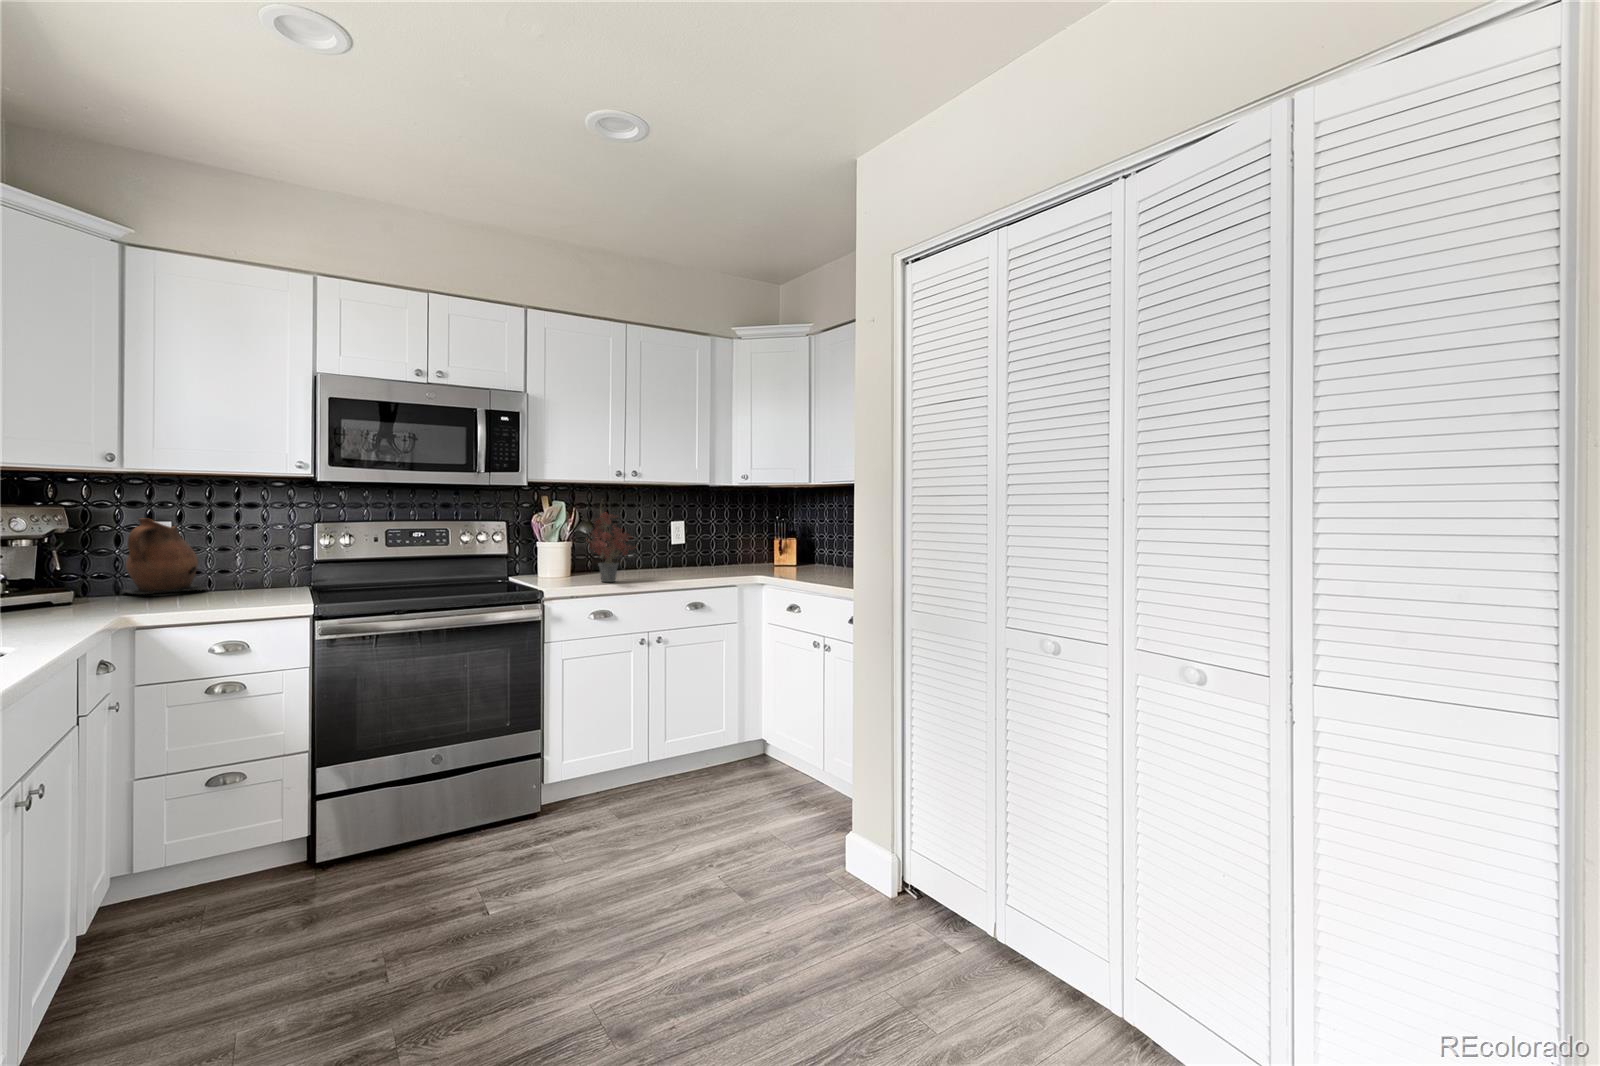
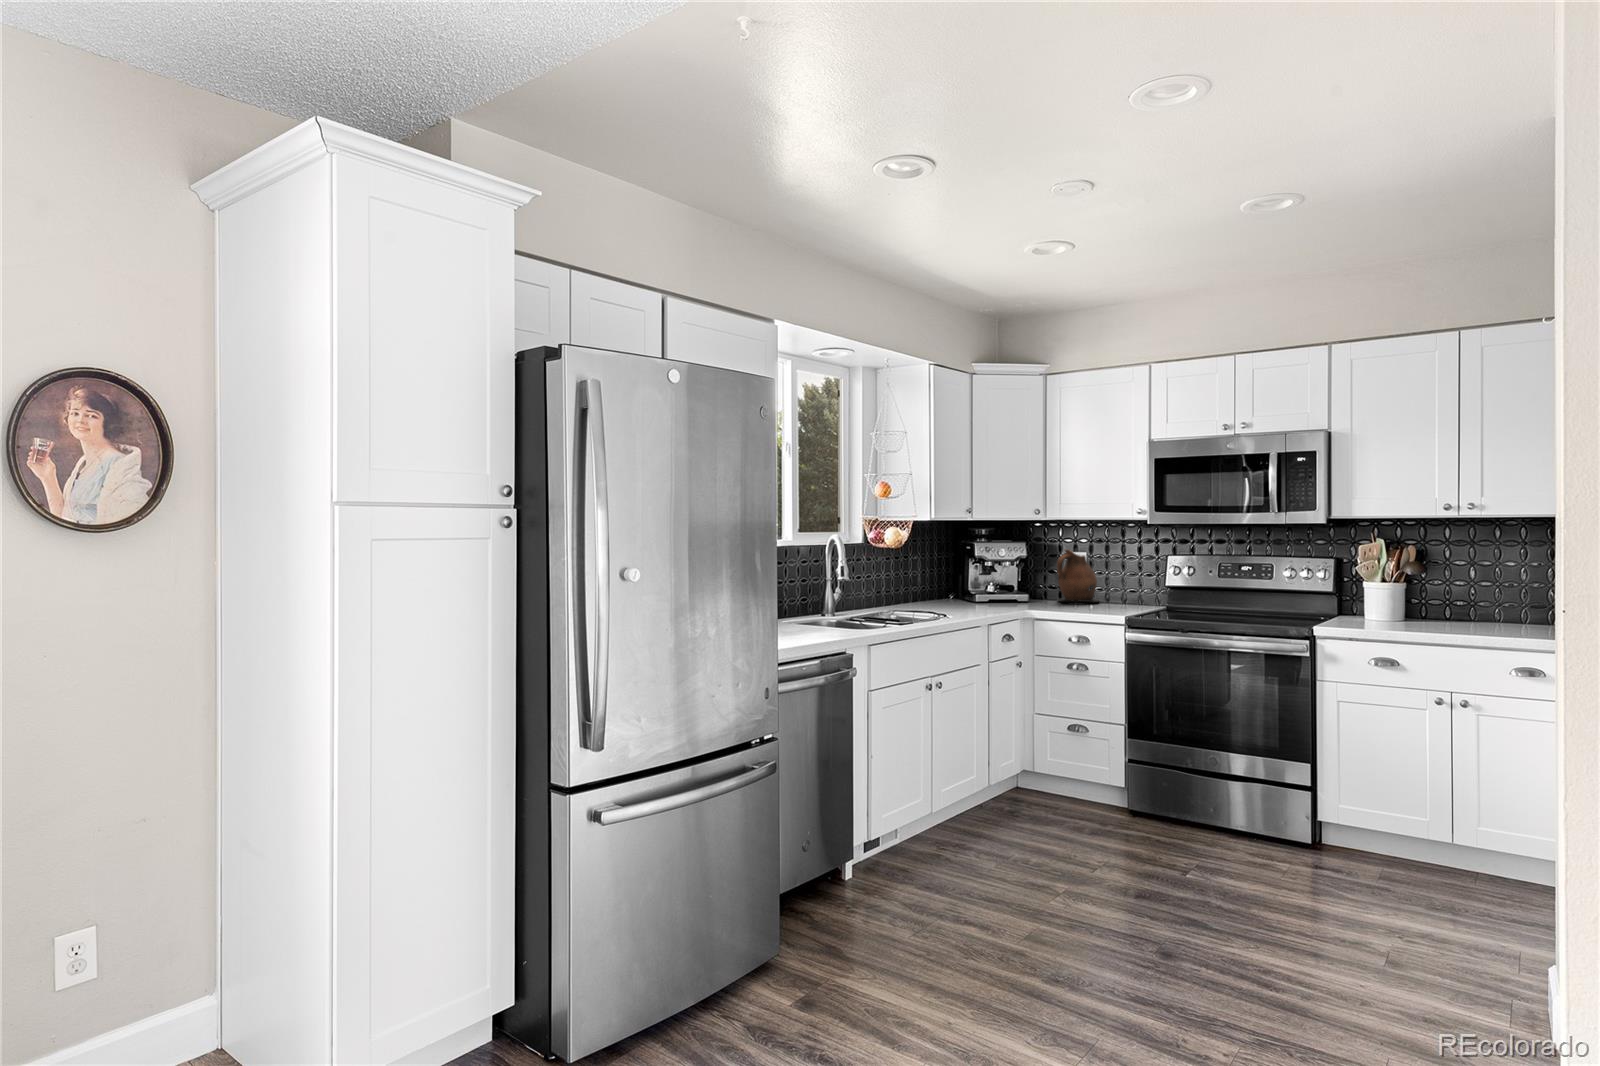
potted plant: present [590,509,631,582] -> none [1401,530,1476,629]

